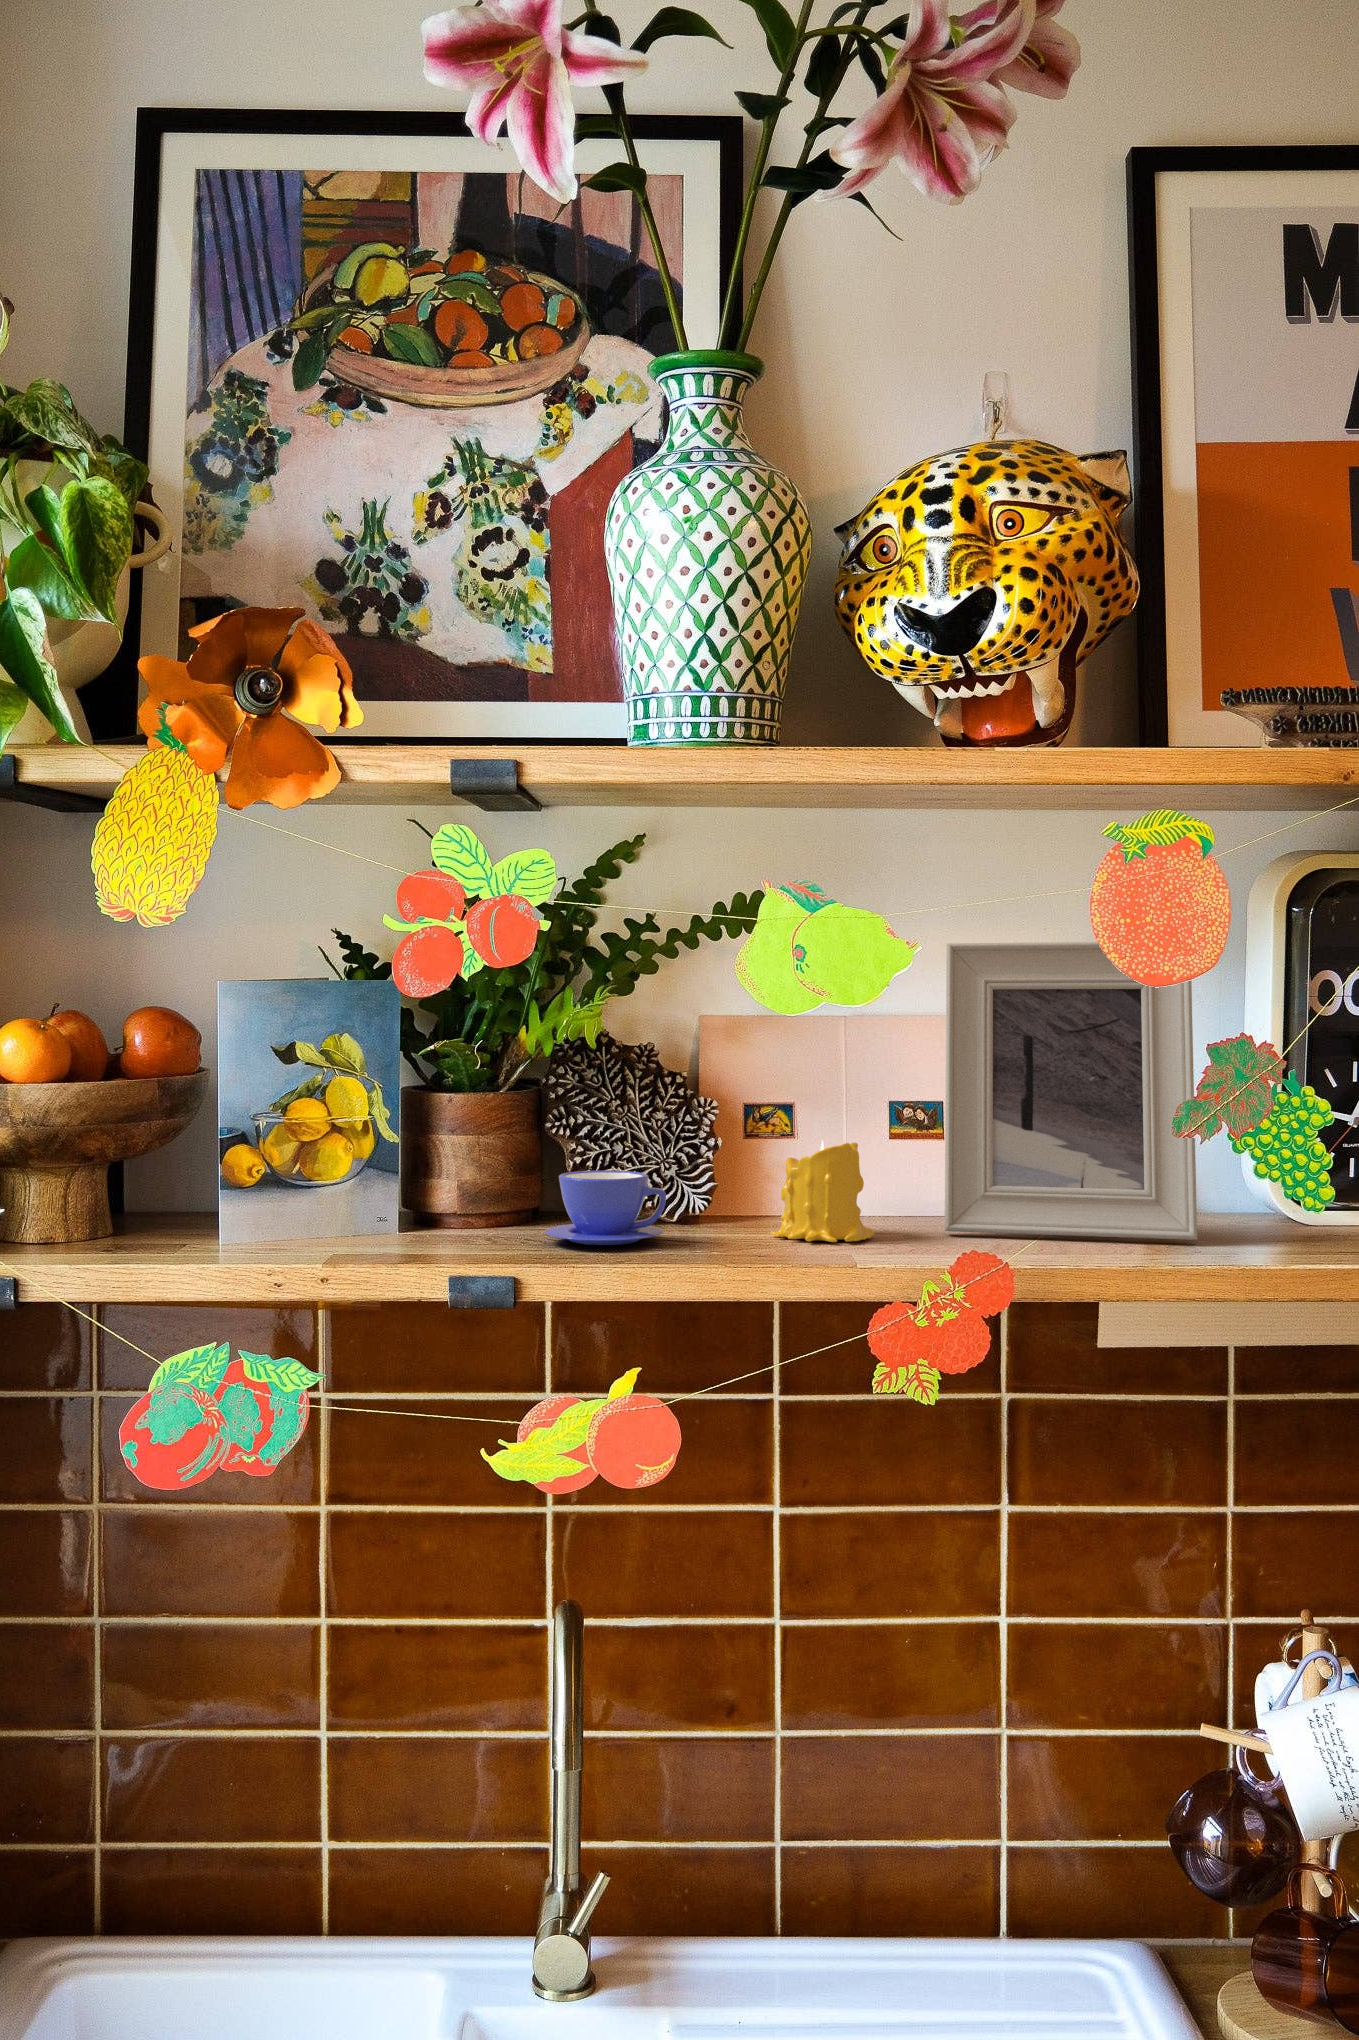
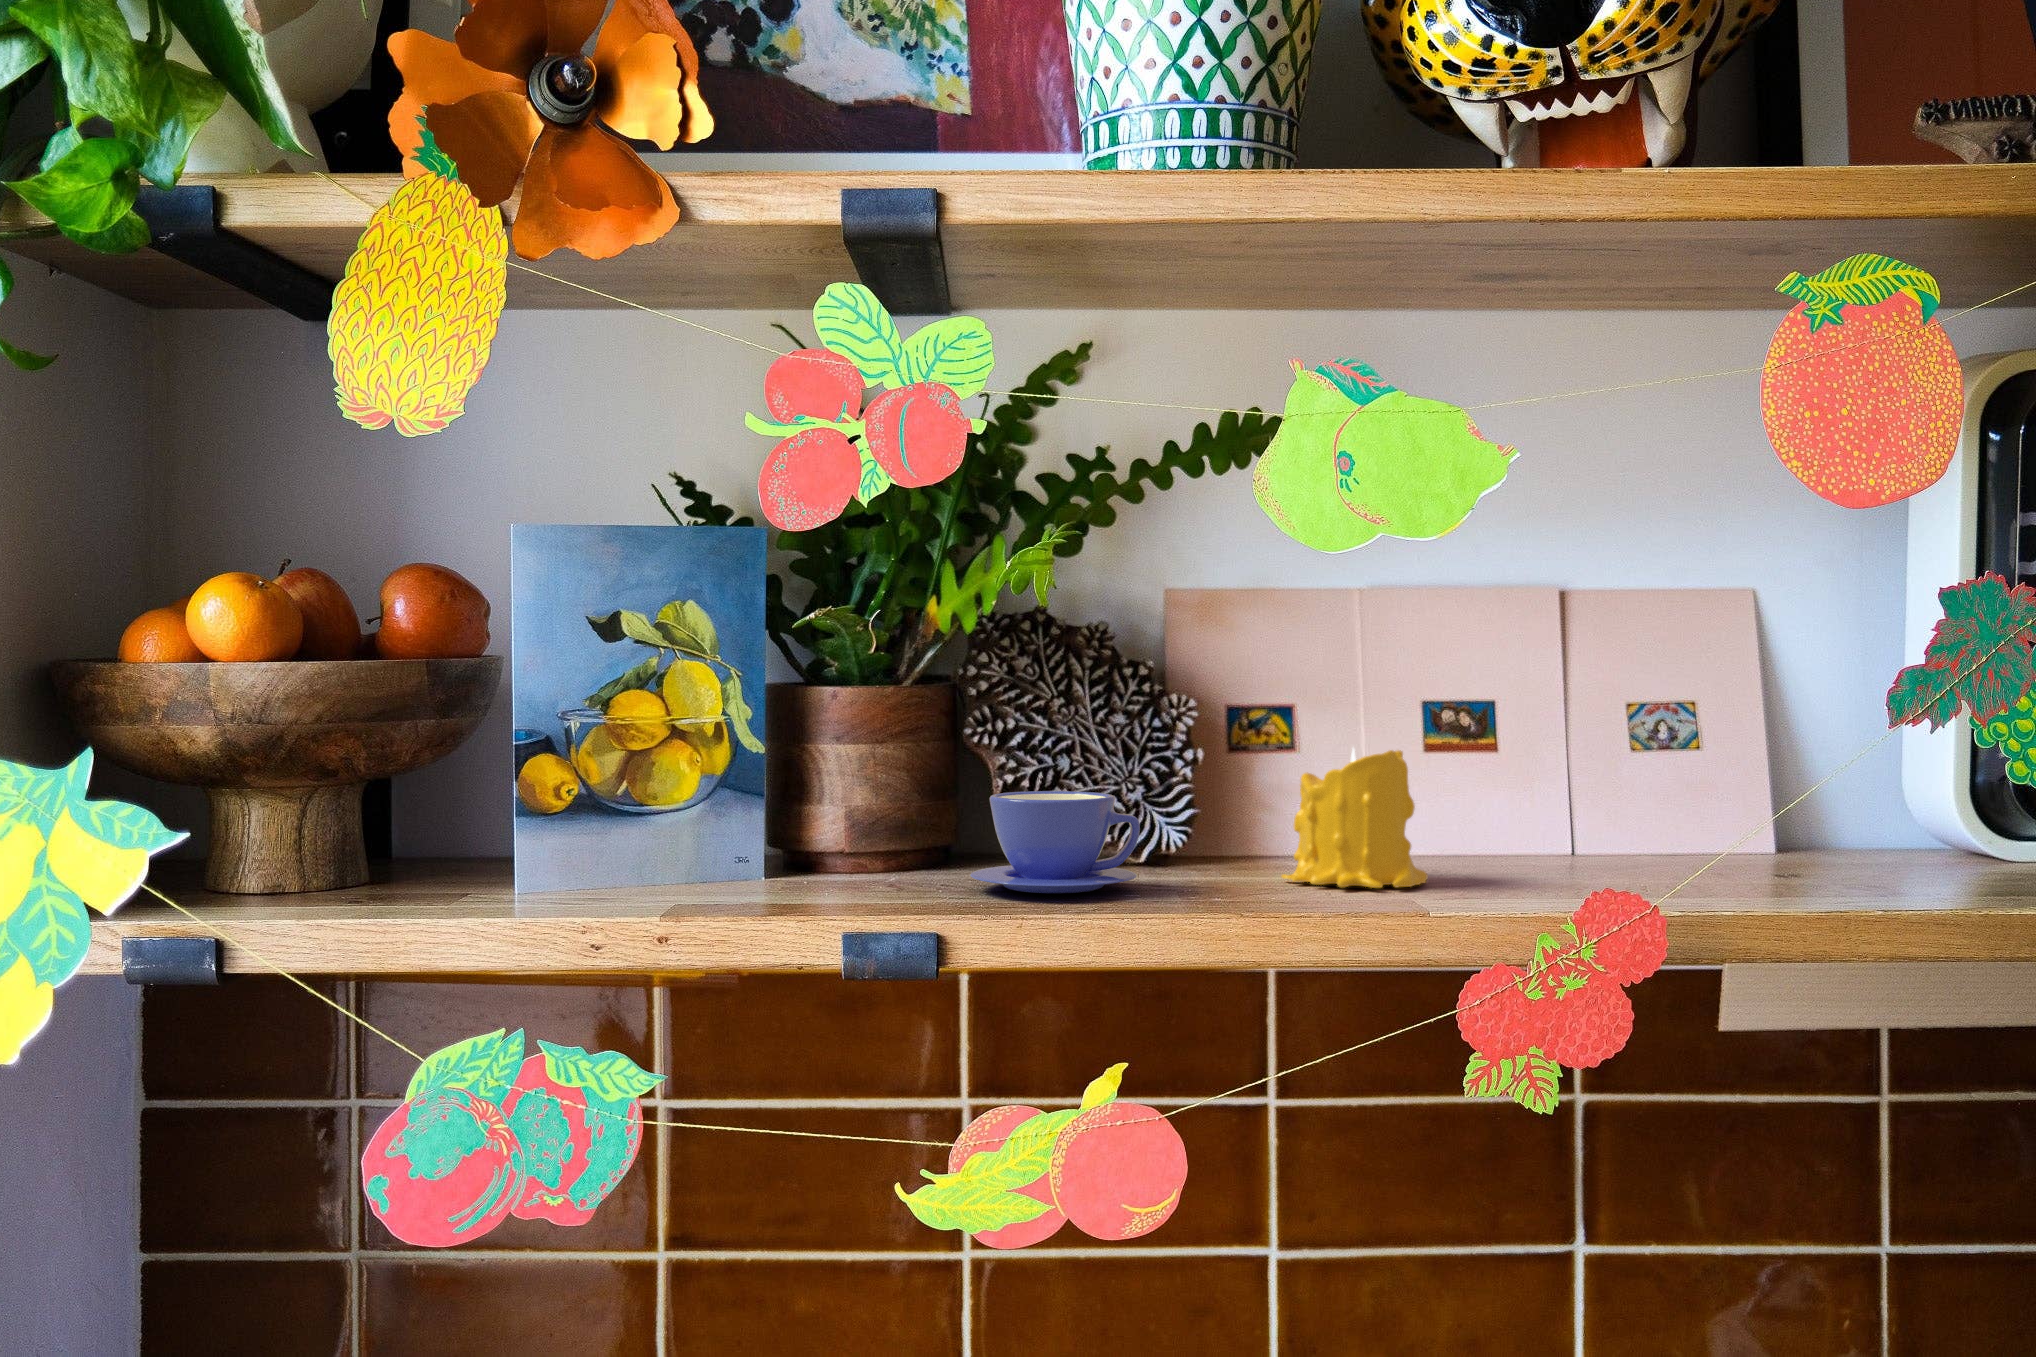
picture frame: present [945,942,1197,1240] -> none [1515,465,1894,884]

